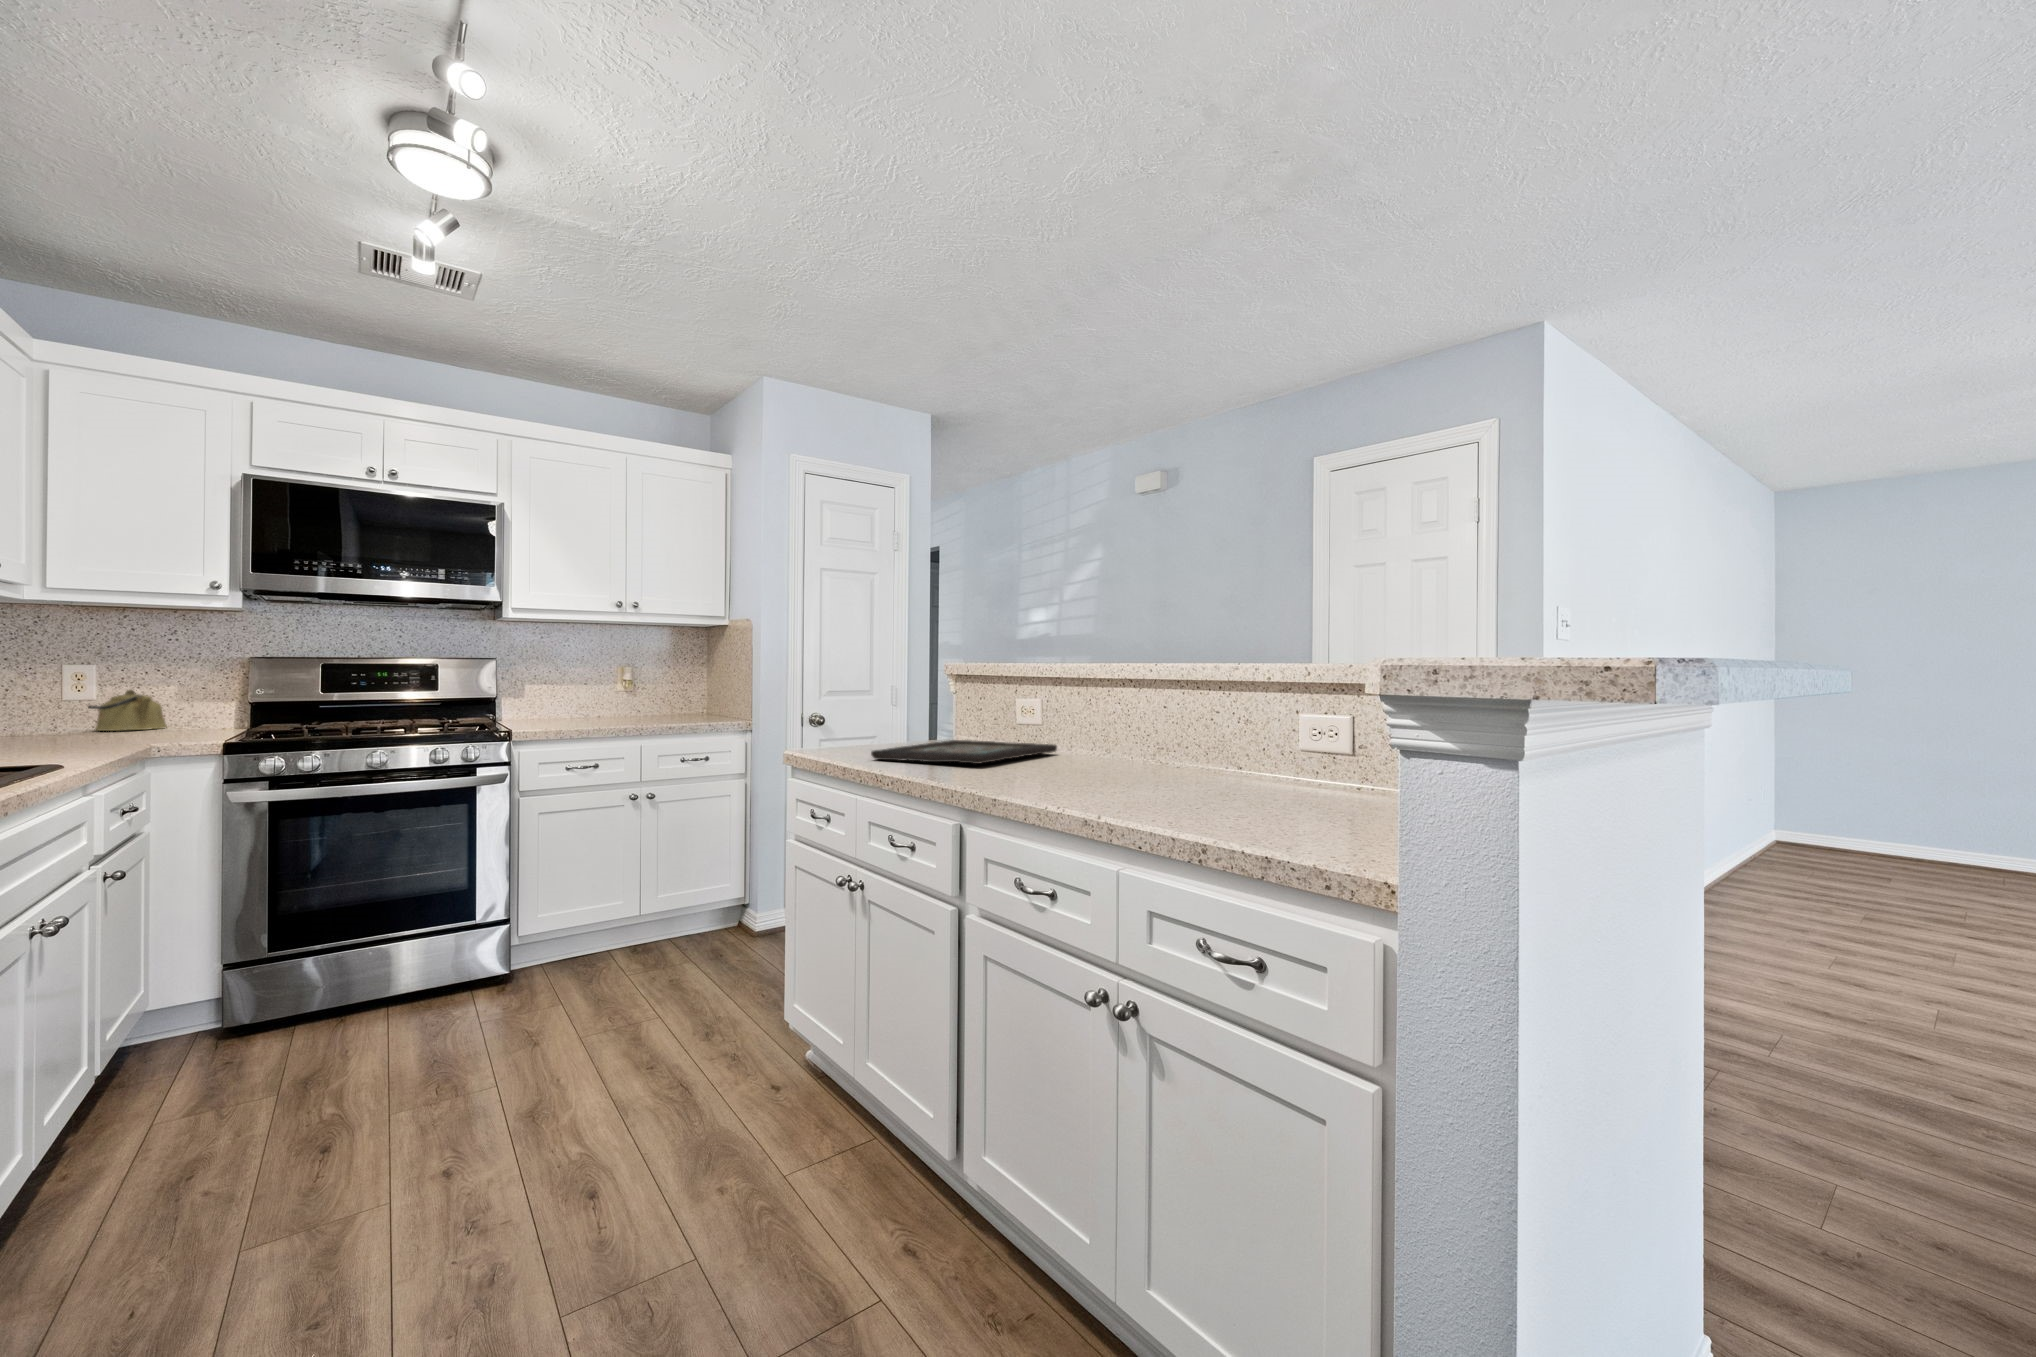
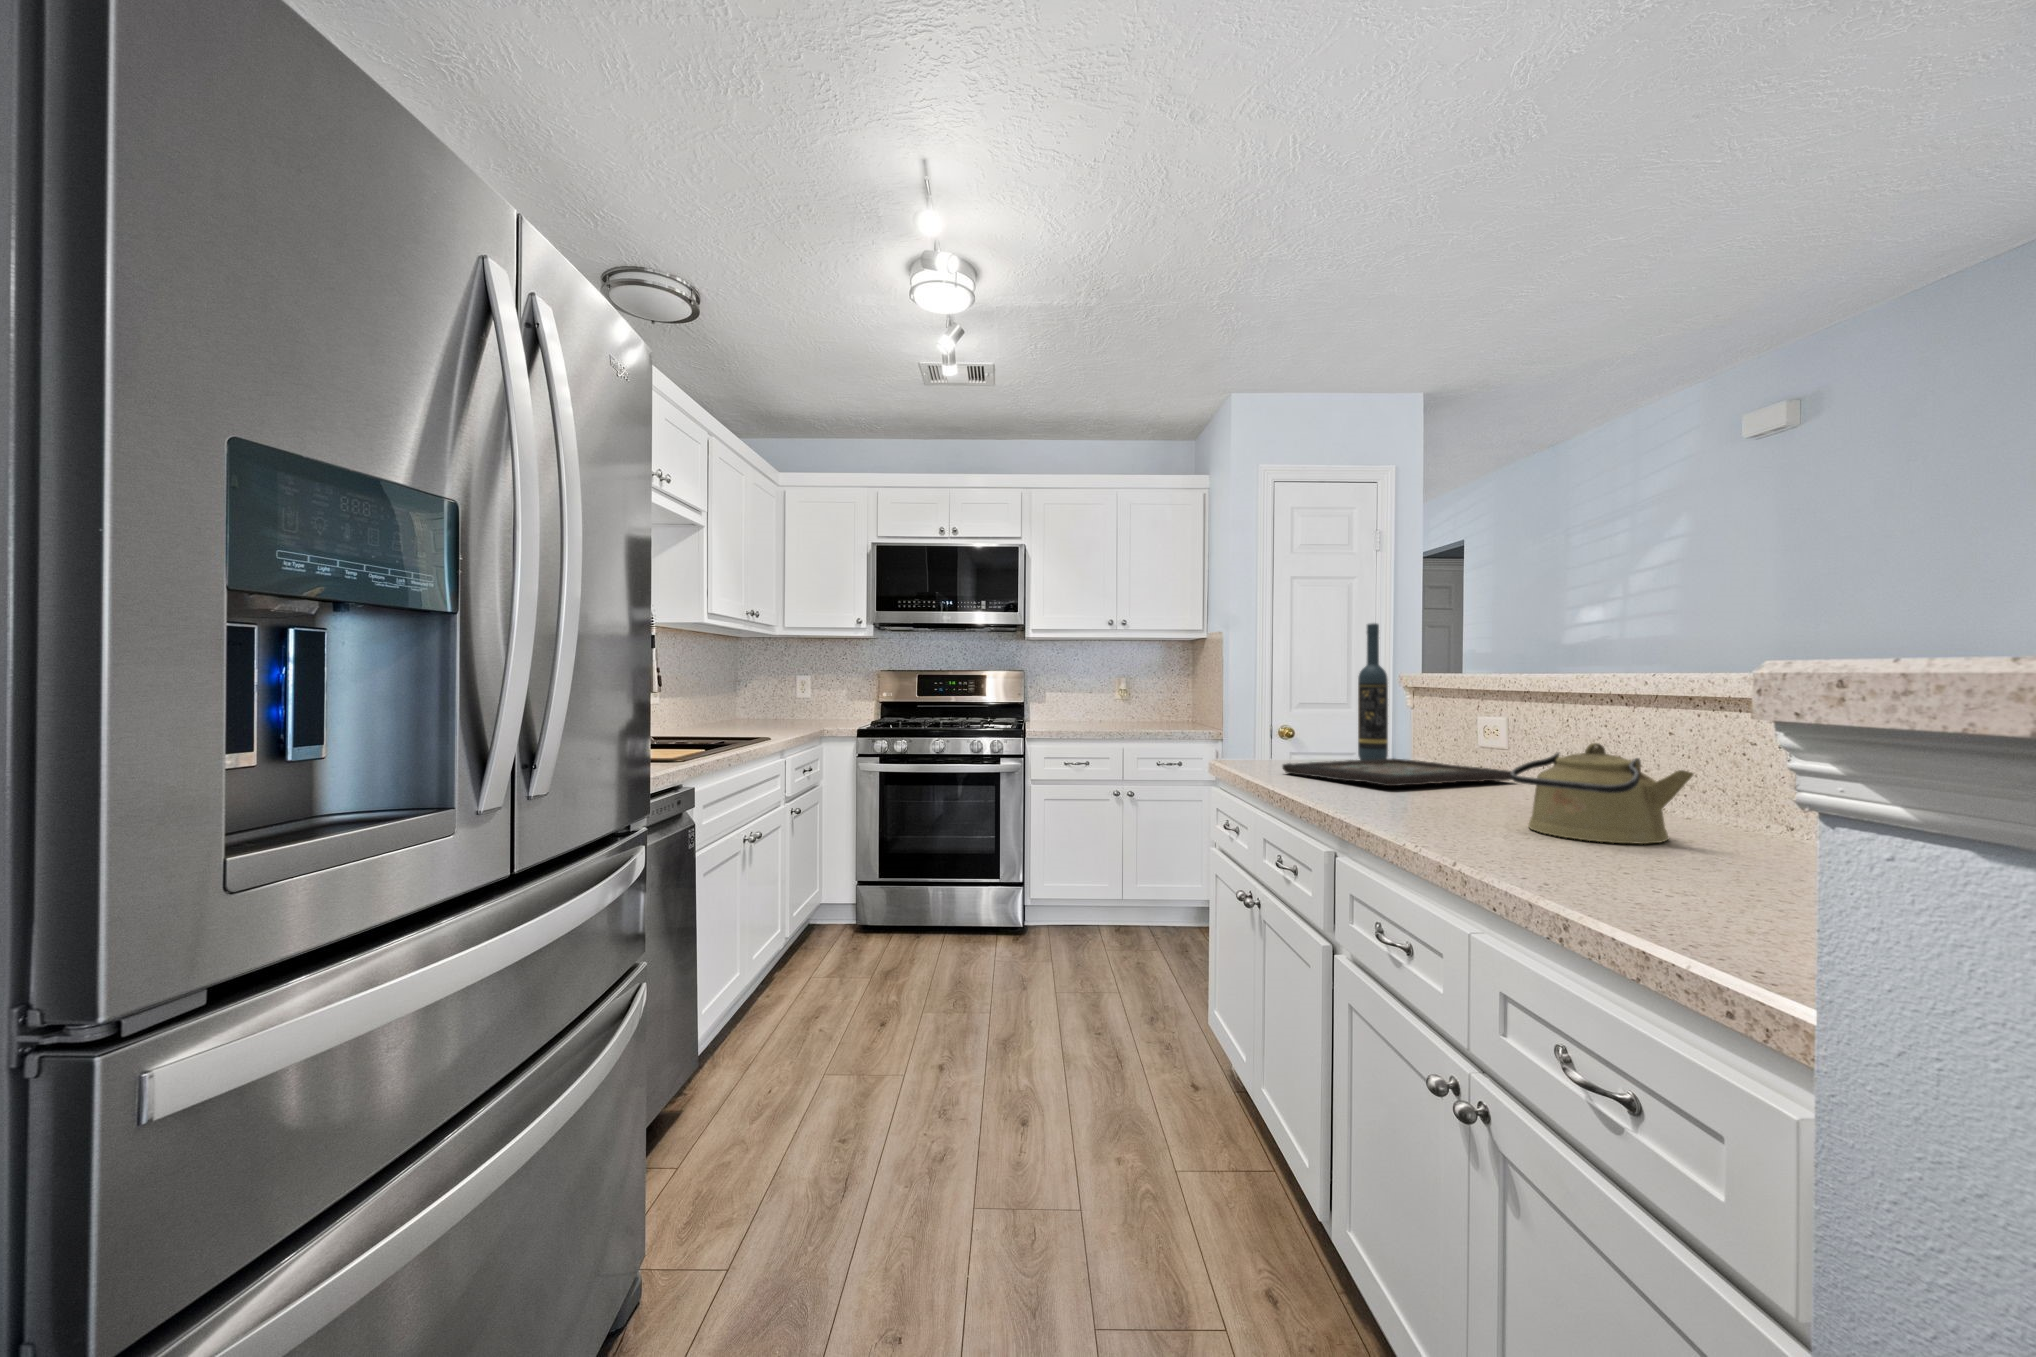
wine bottle: none [918,616,944,745] -> present [1358,623,1388,760]
kettle: present [89,690,167,731] -> present [1511,743,1694,844]

